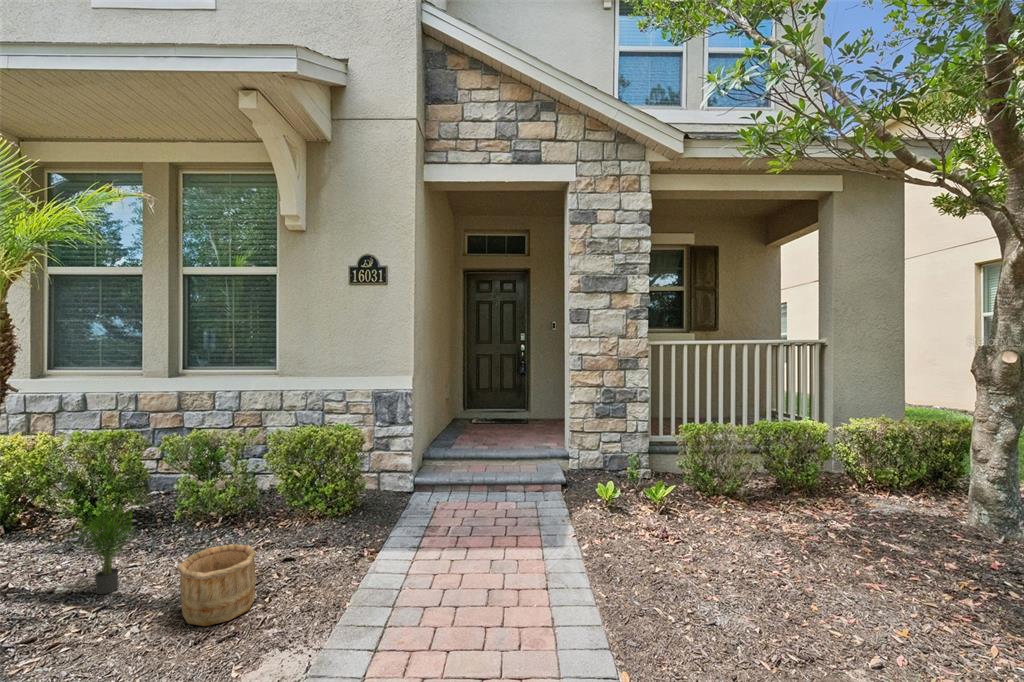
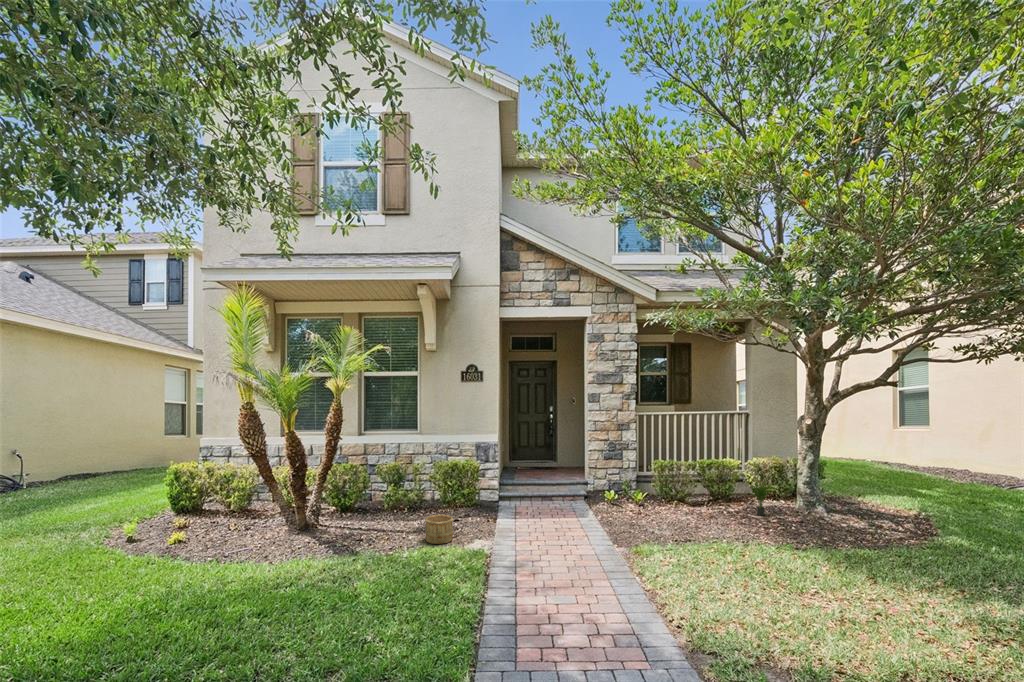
potted plant: present [76,505,131,594] -> present [753,483,768,516]

